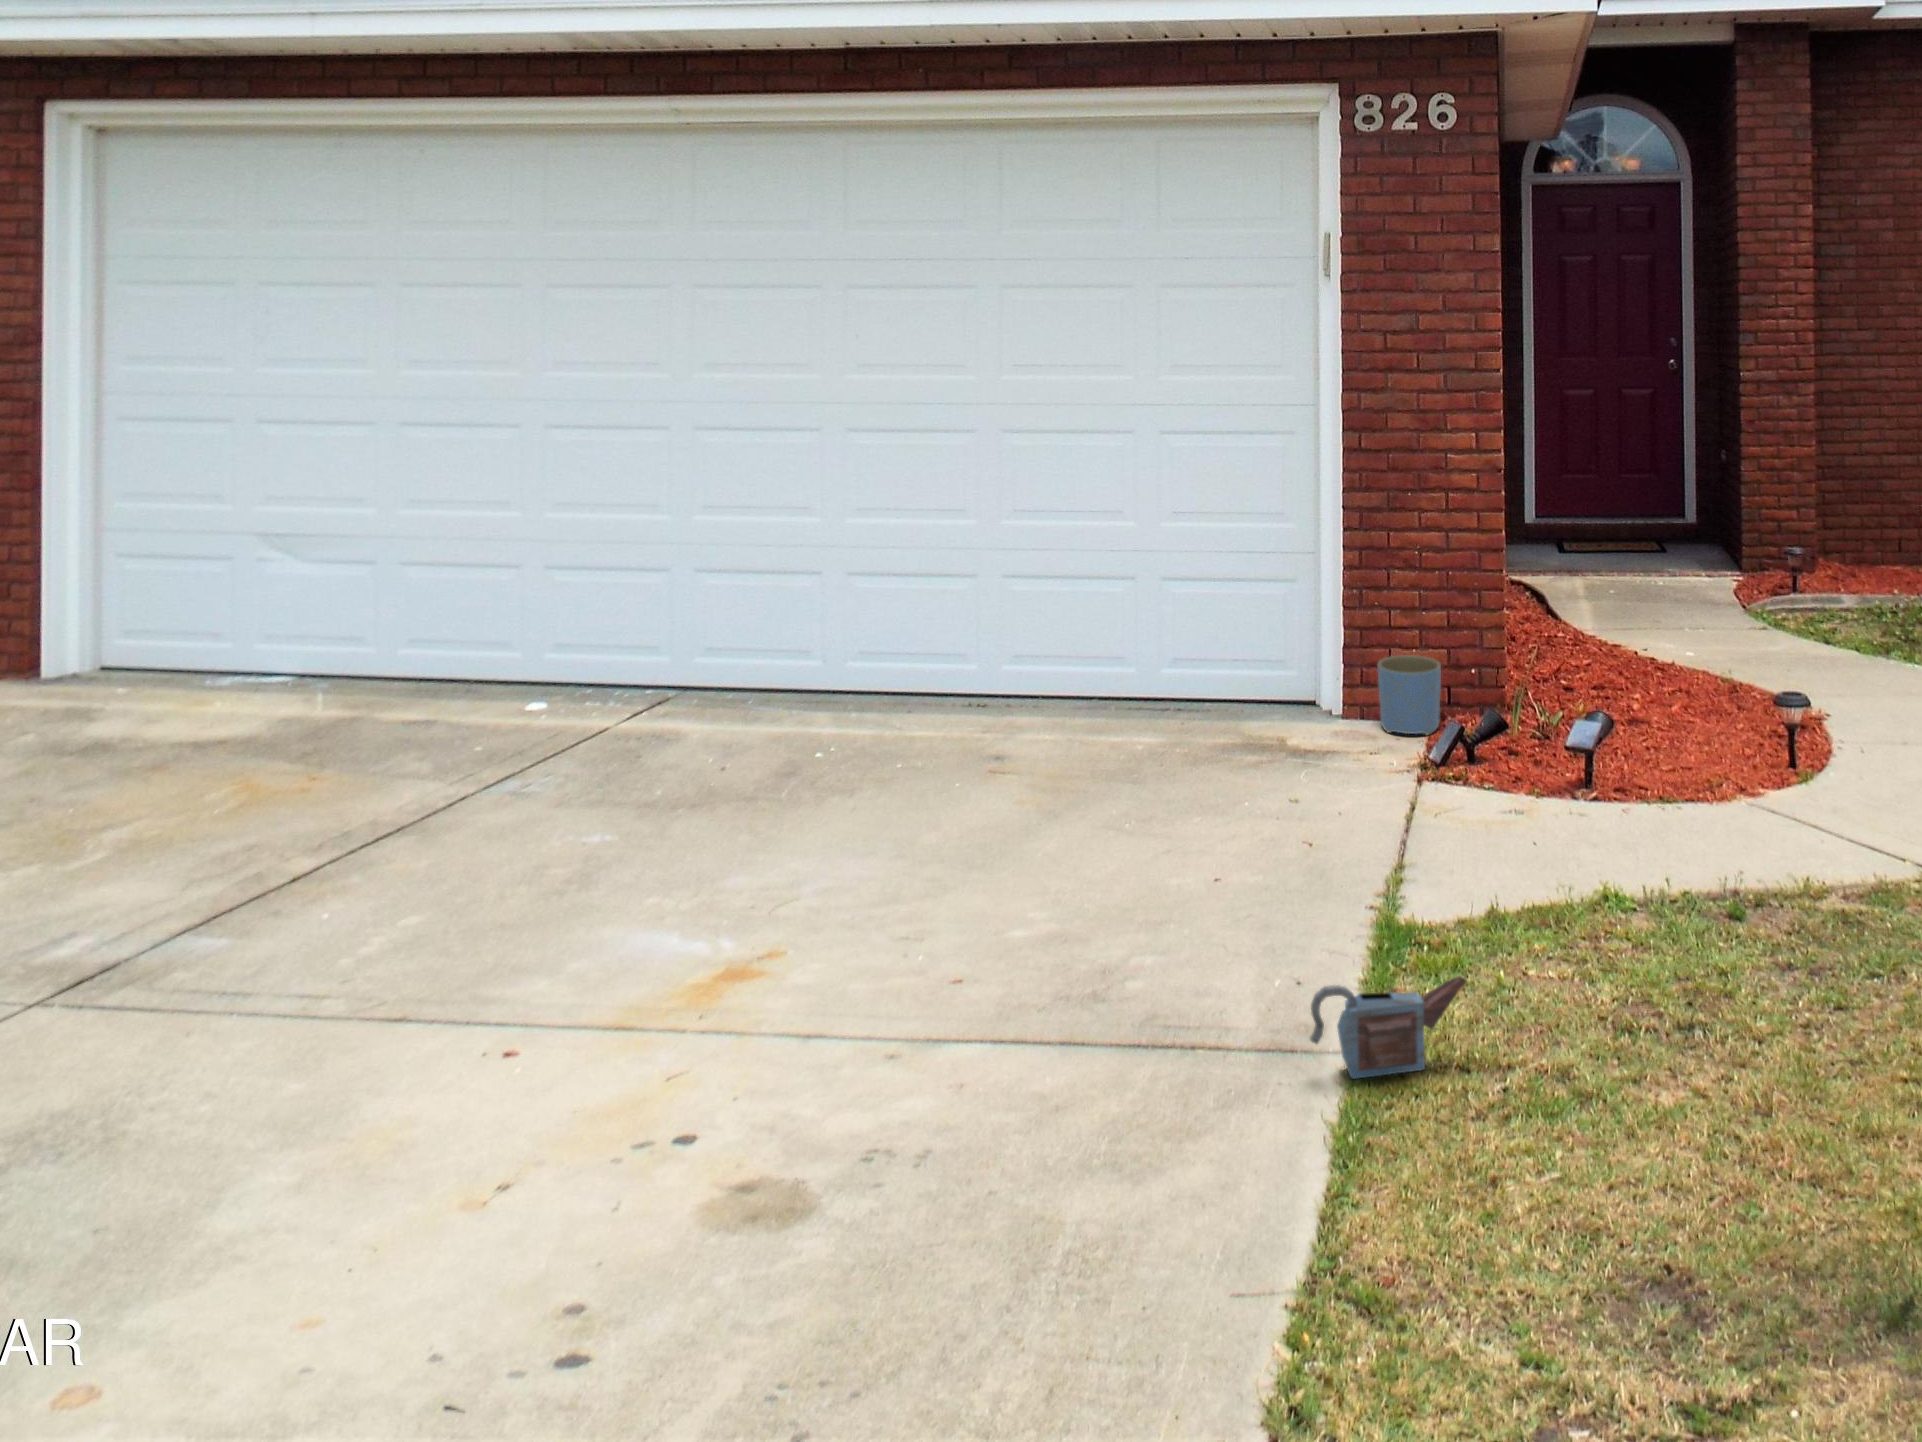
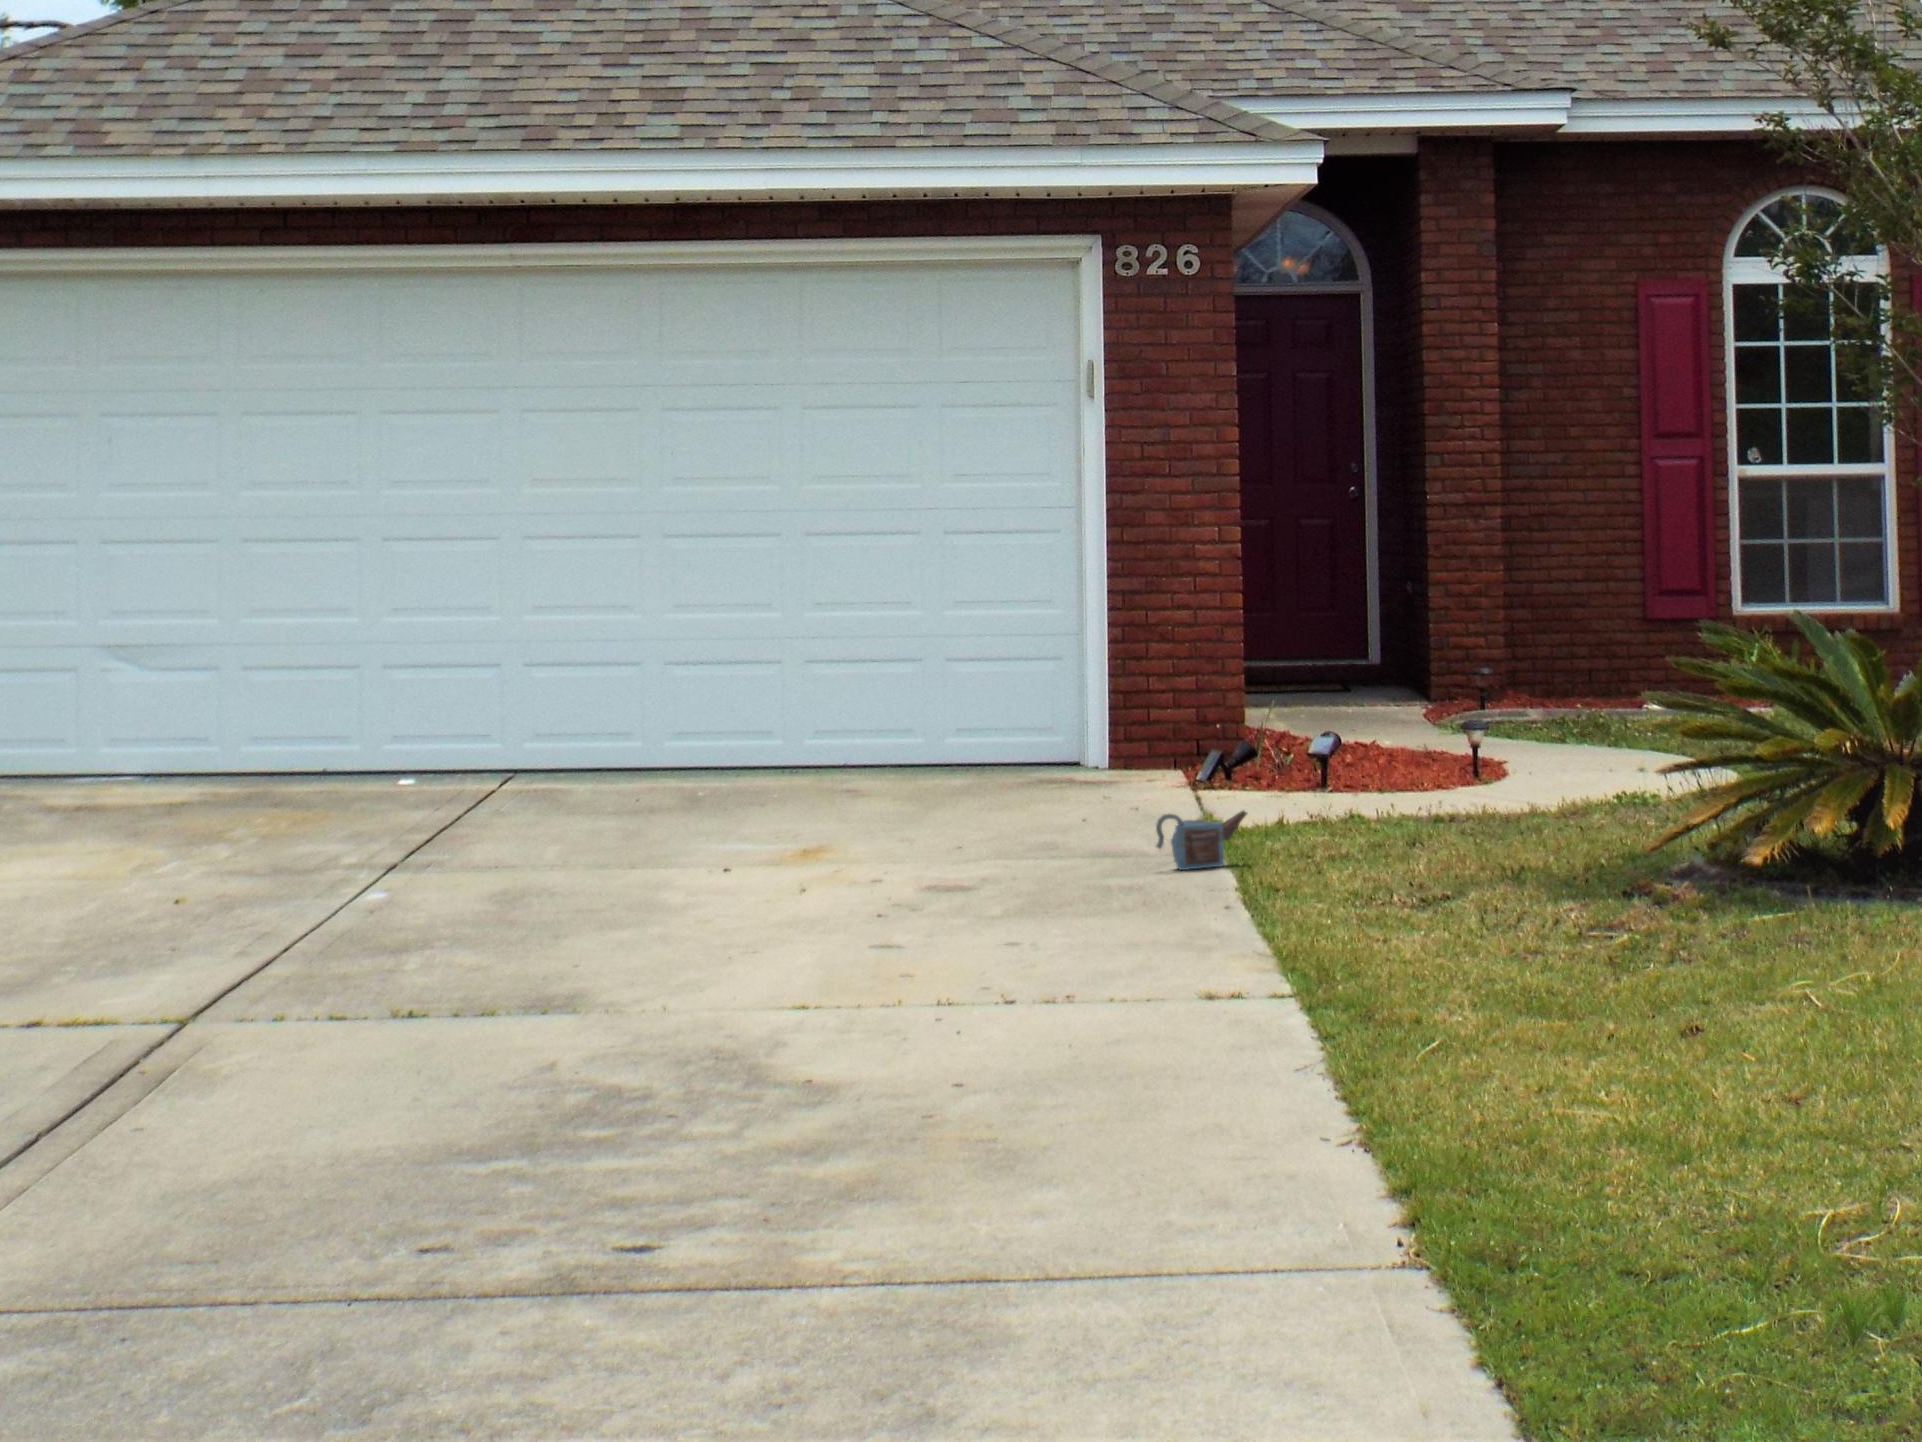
planter: present [1378,655,1441,735] -> none [1143,716,1196,776]

